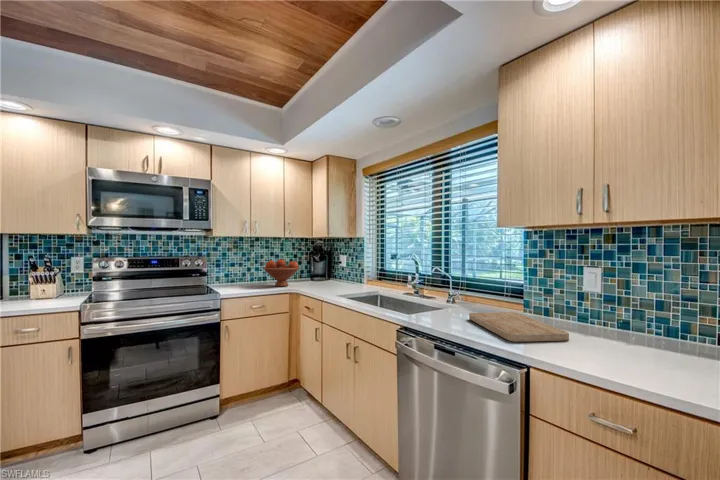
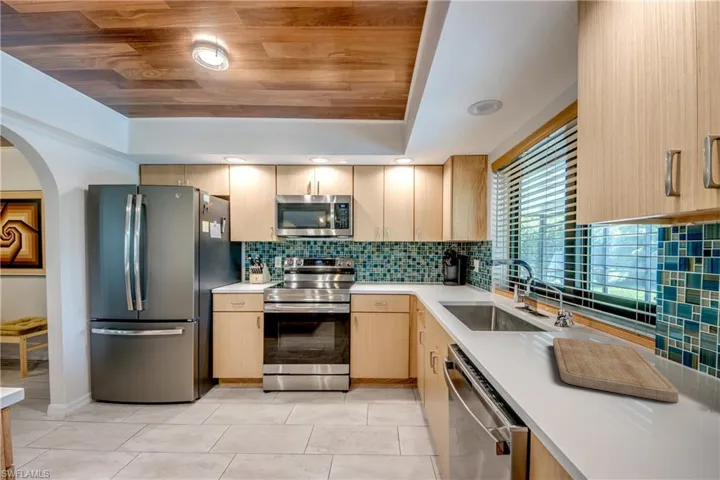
fruit bowl: present [264,259,299,287] -> none [395,263,428,287]

